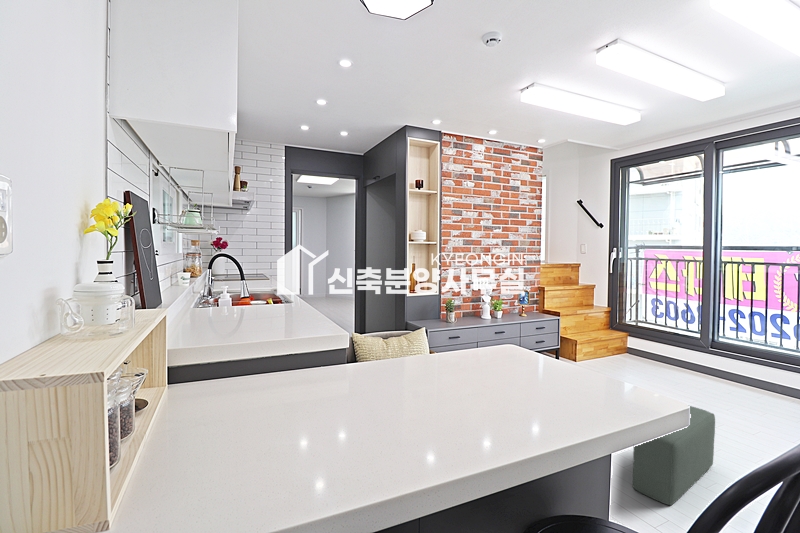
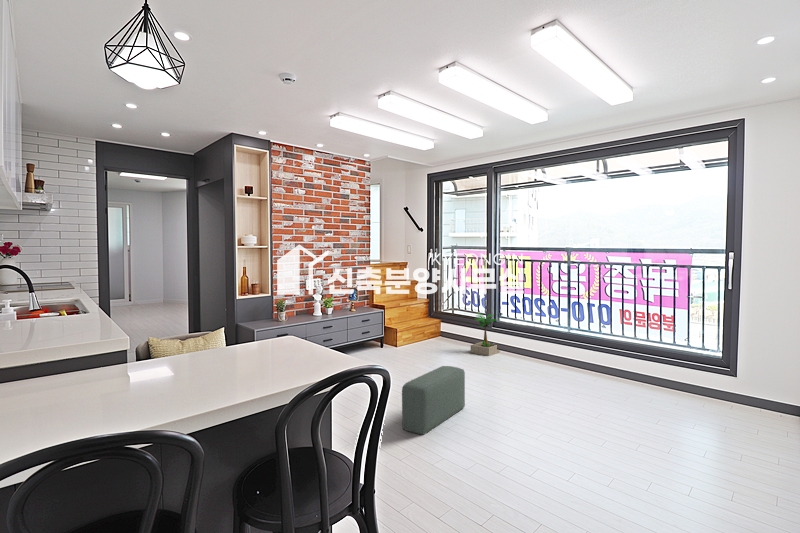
potted plant: none [672,326,721,383] -> present [471,313,500,356]

